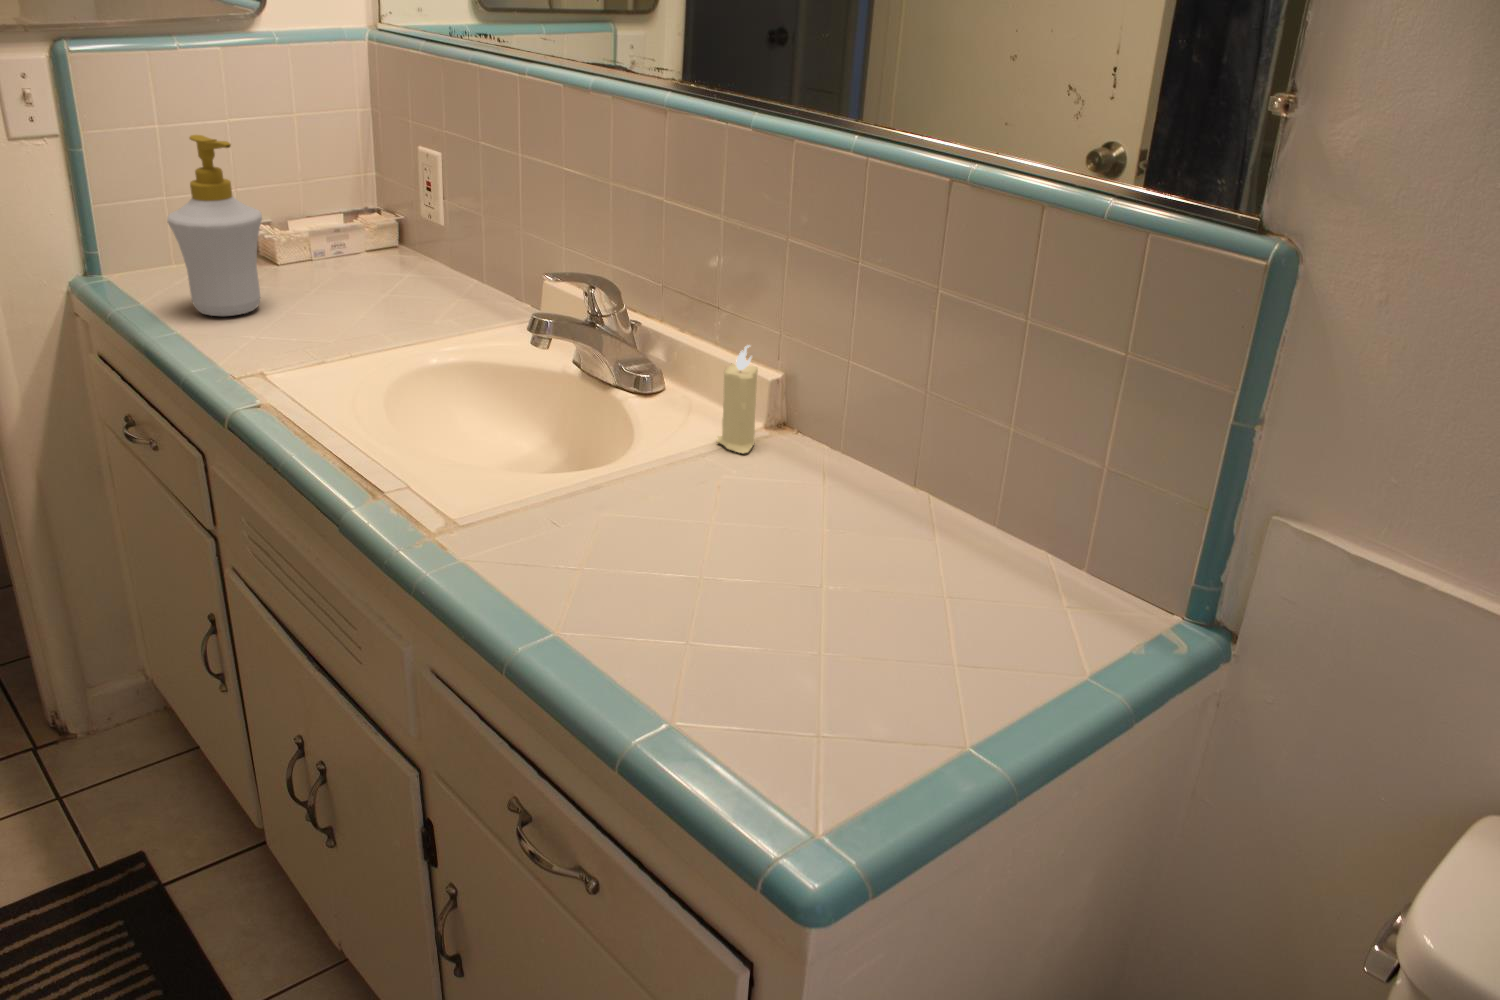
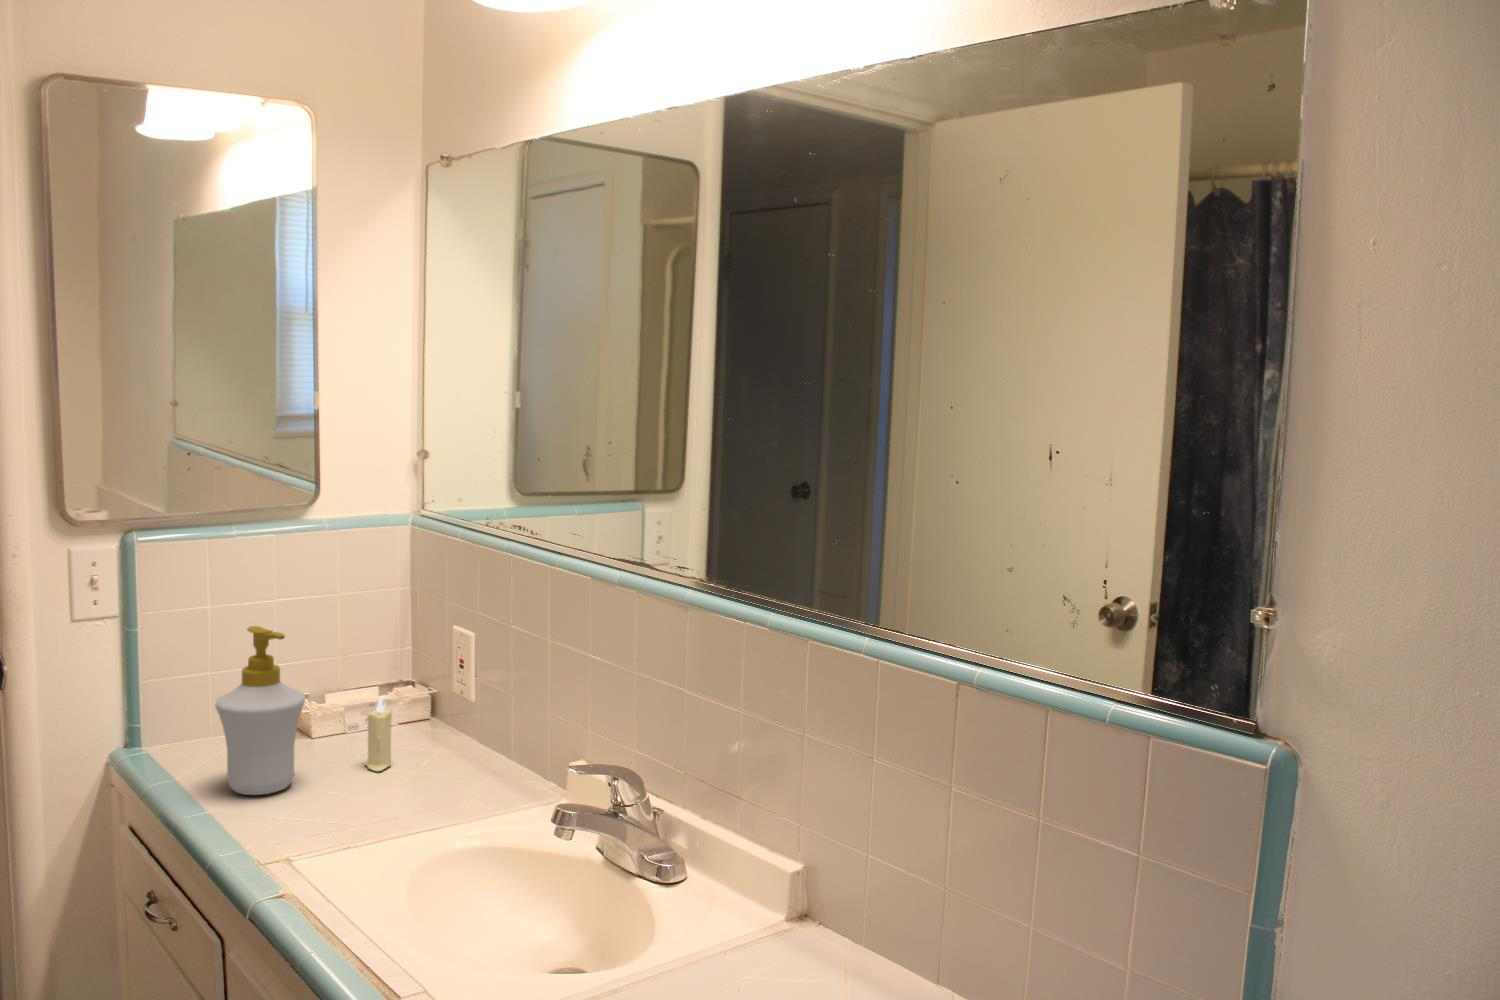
candle: present [717,345,758,453] -> present [365,696,392,771]

